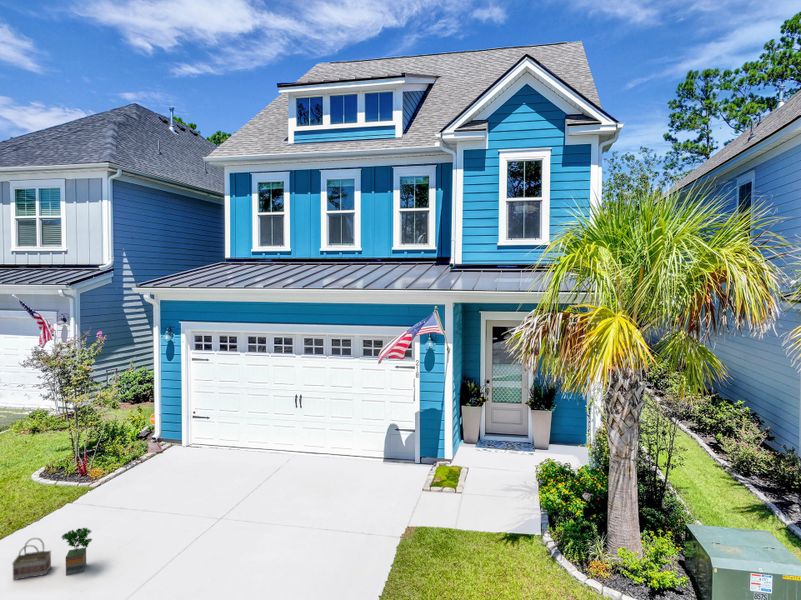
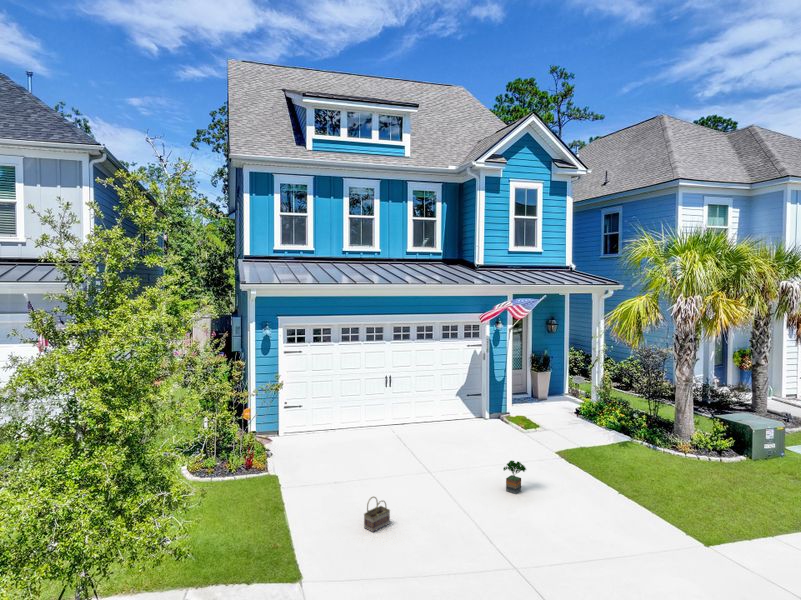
potted tree: present [62,528,92,575] -> present [503,461,526,494]

